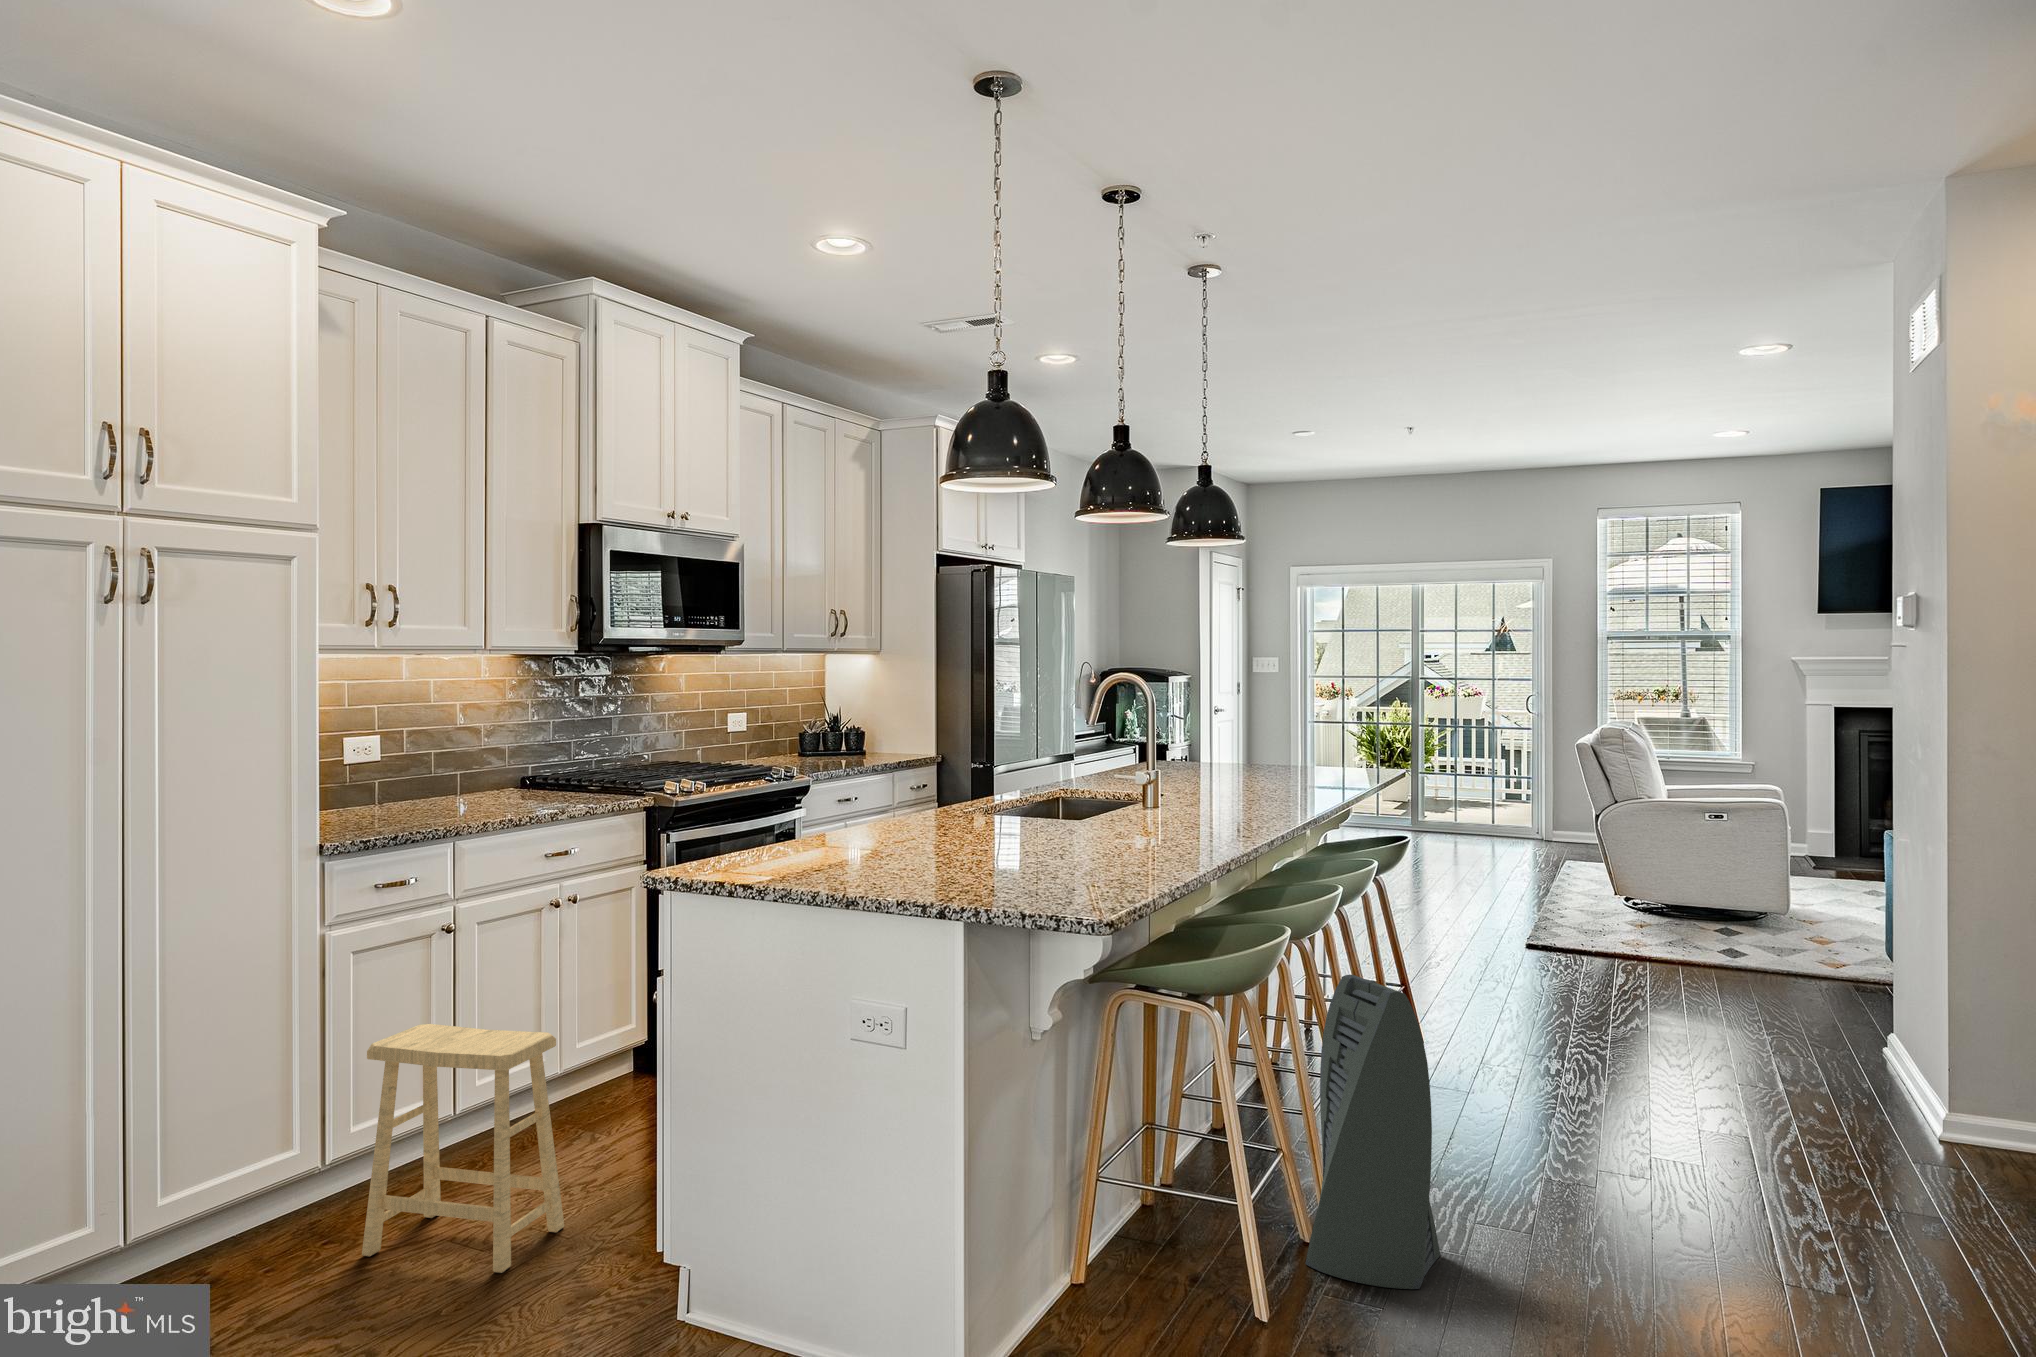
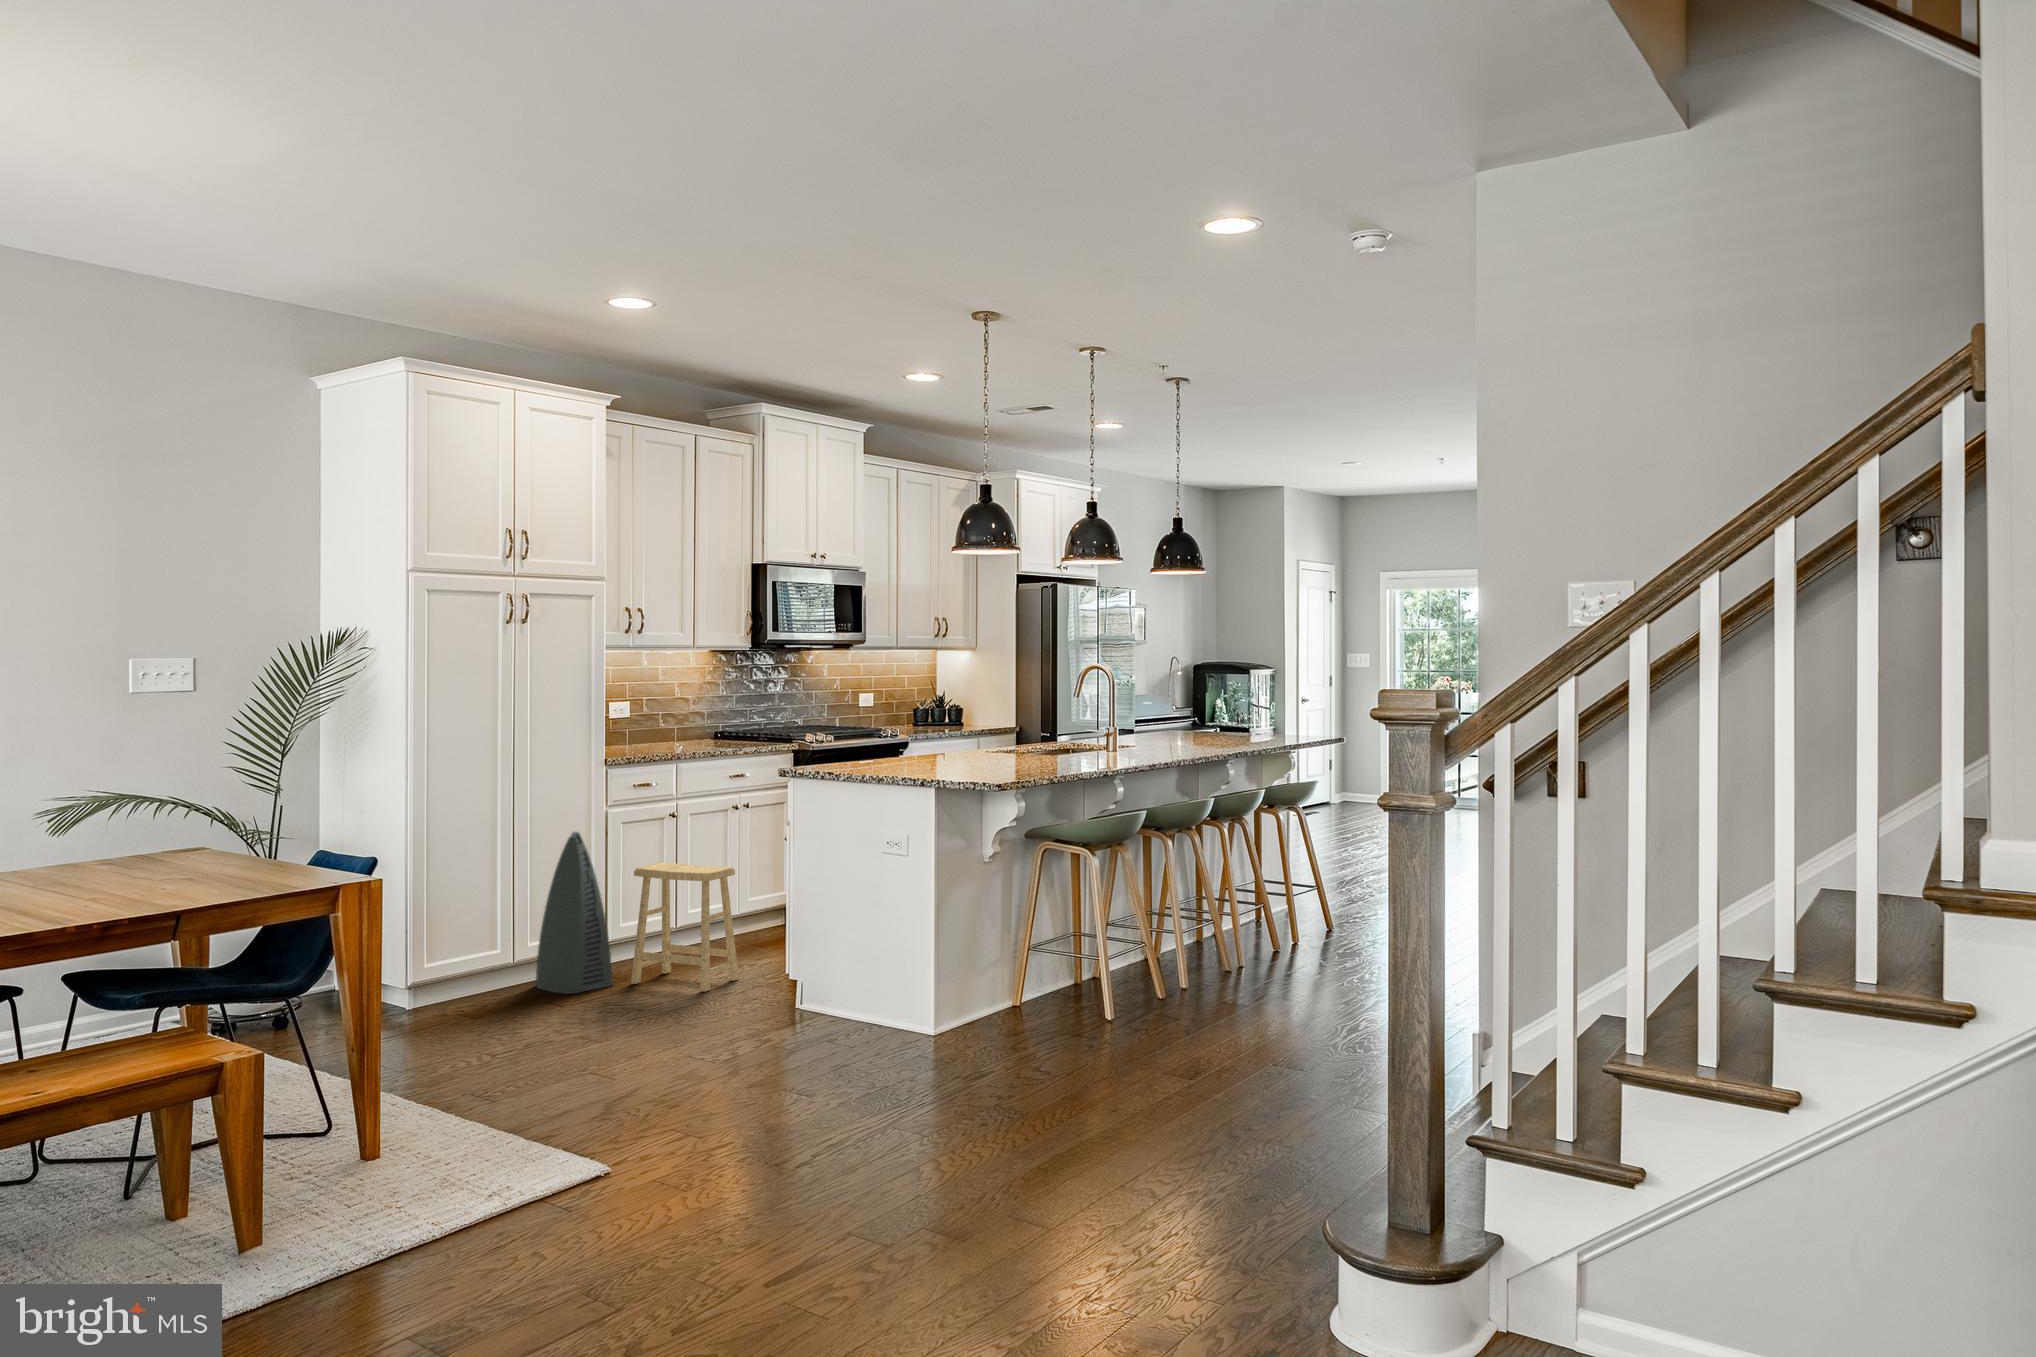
air purifier: present [1305,975,1440,1289] -> present [536,832,613,994]

